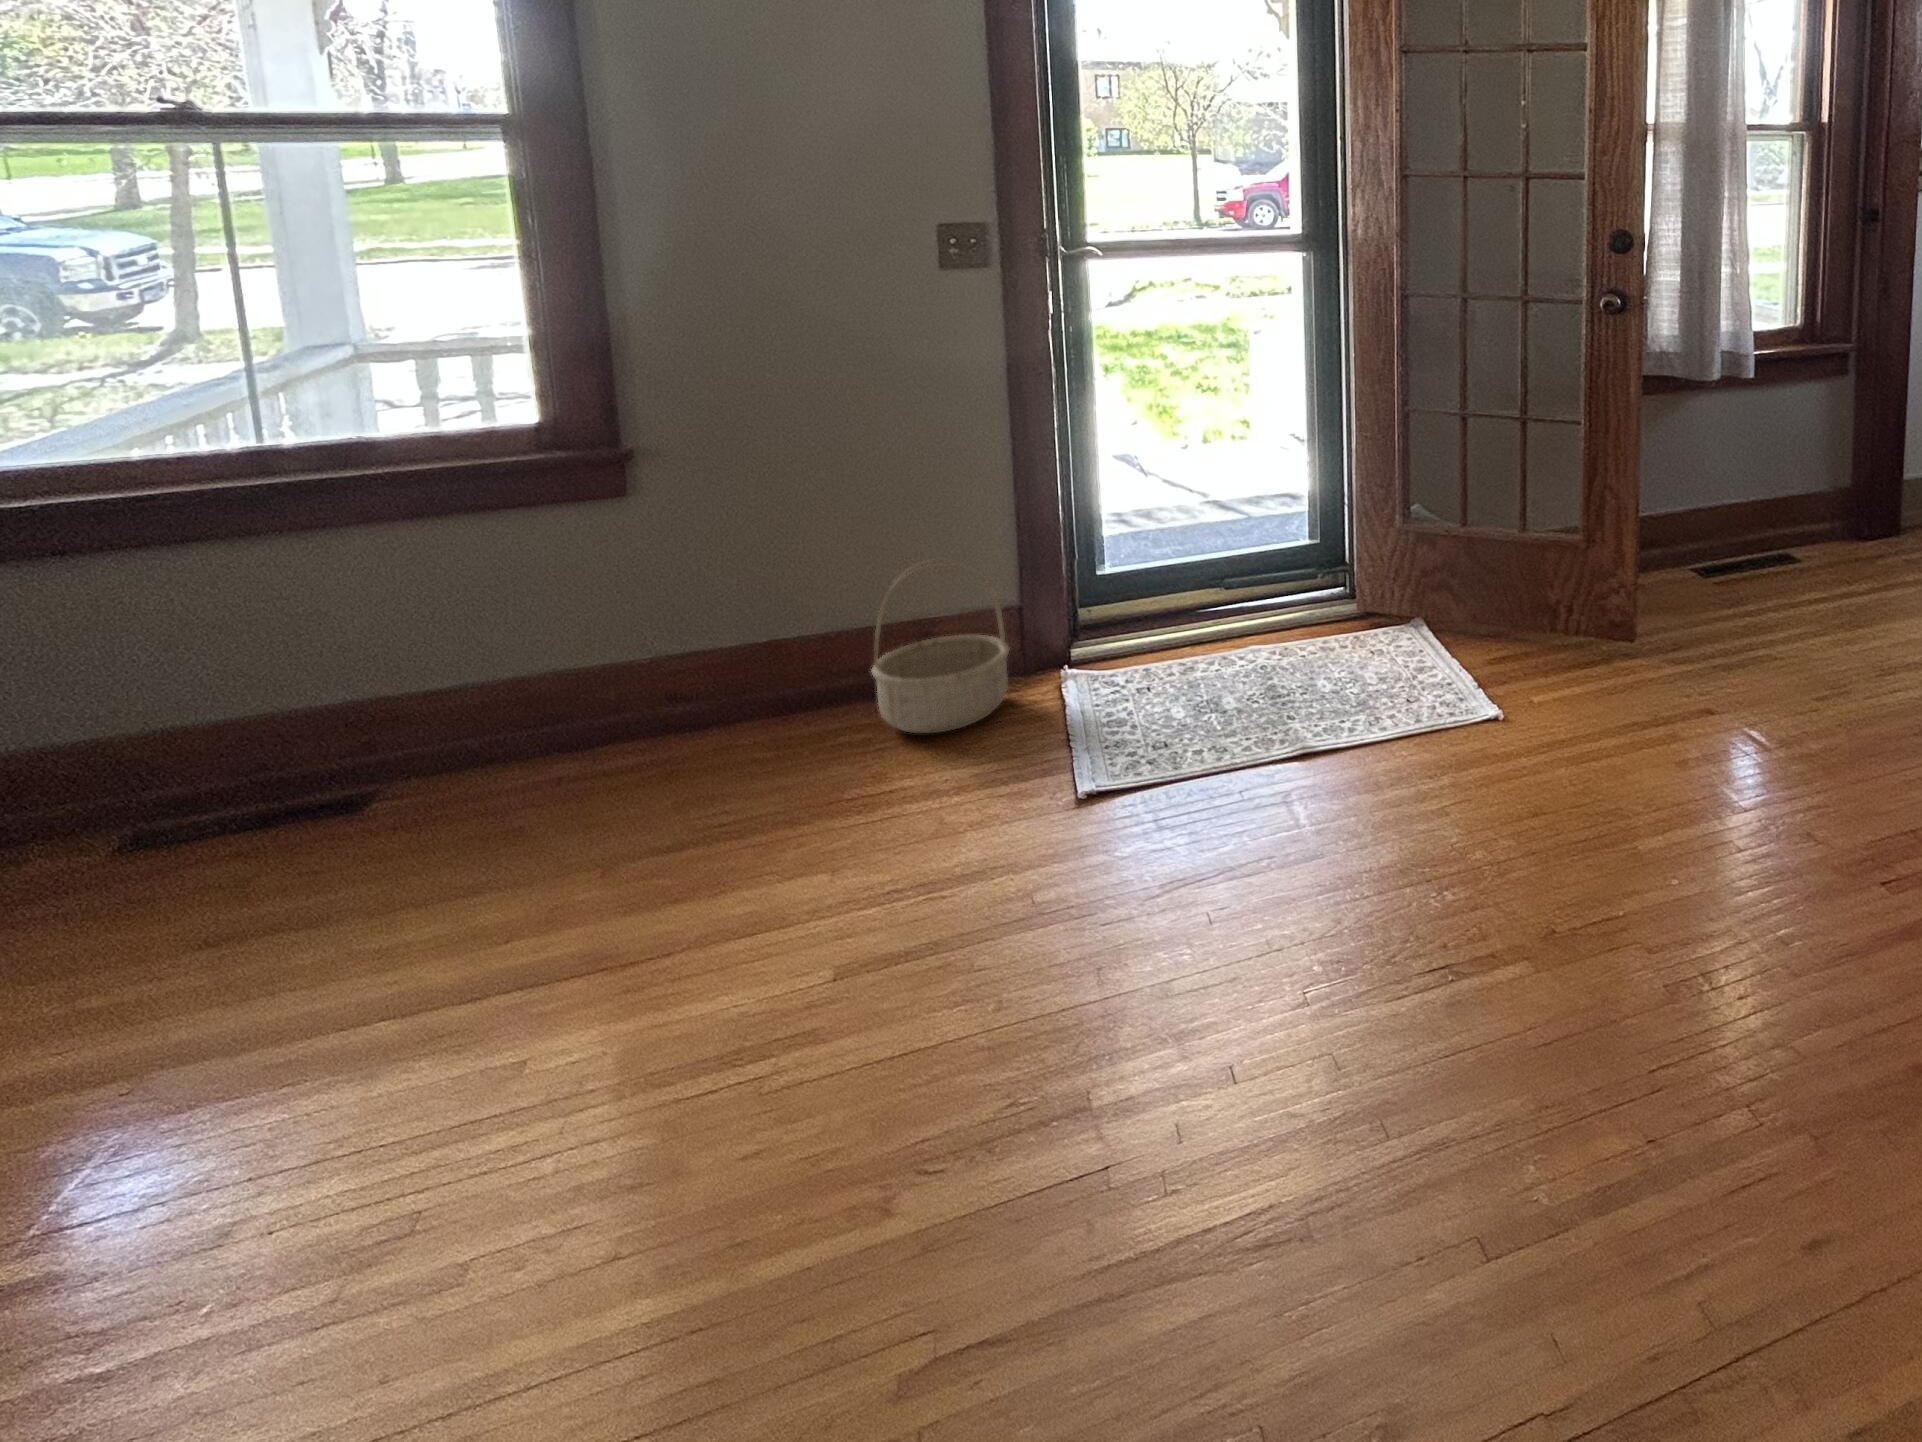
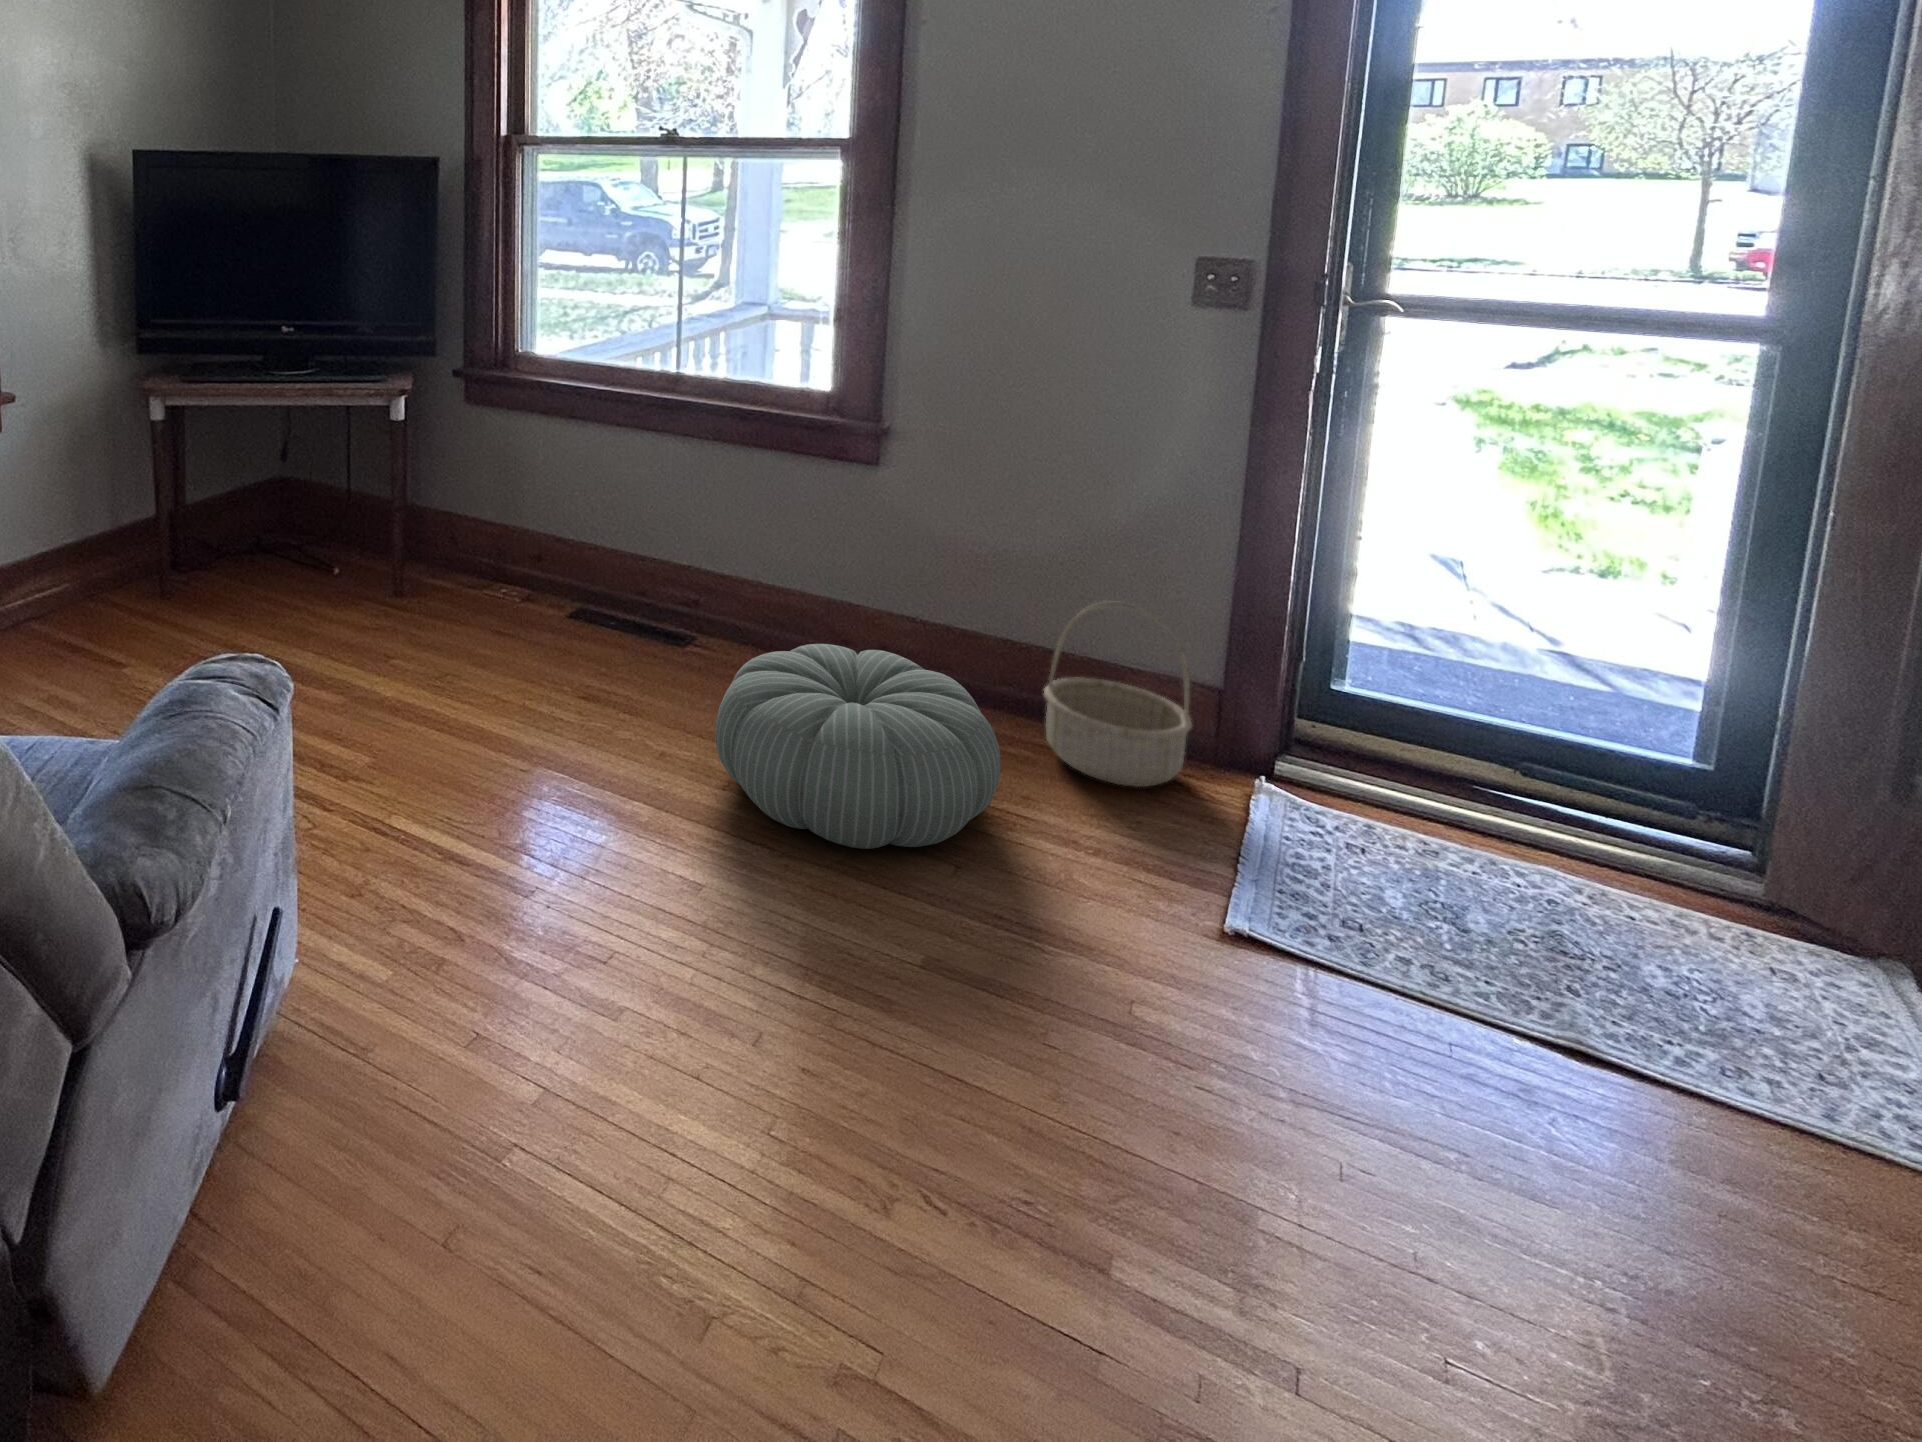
pouf: none [483,695,857,942] -> present [715,644,1000,849]

